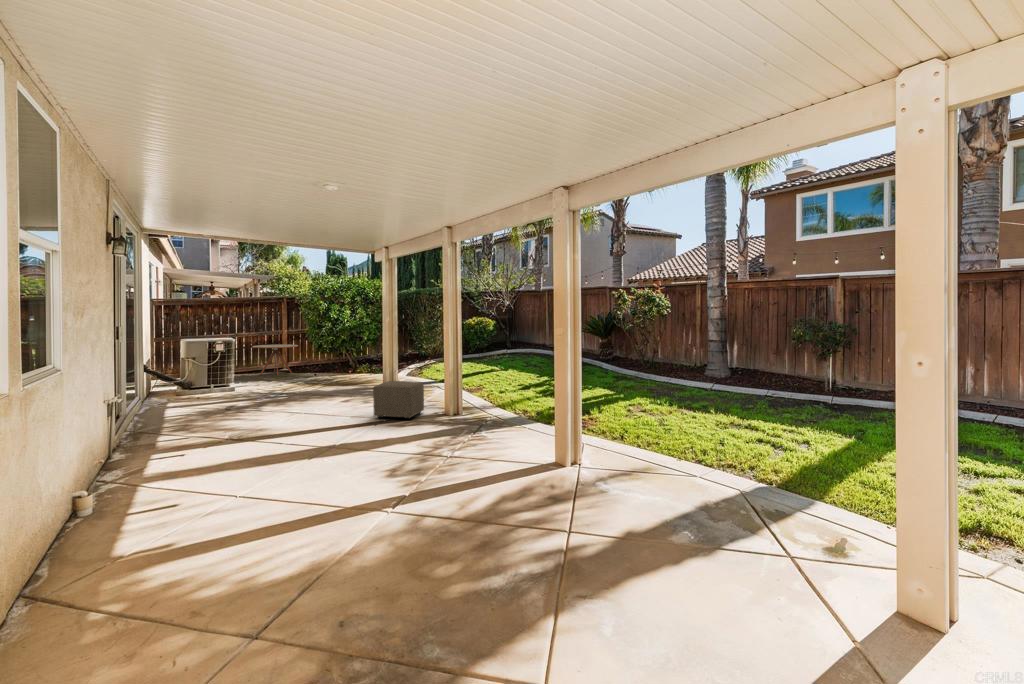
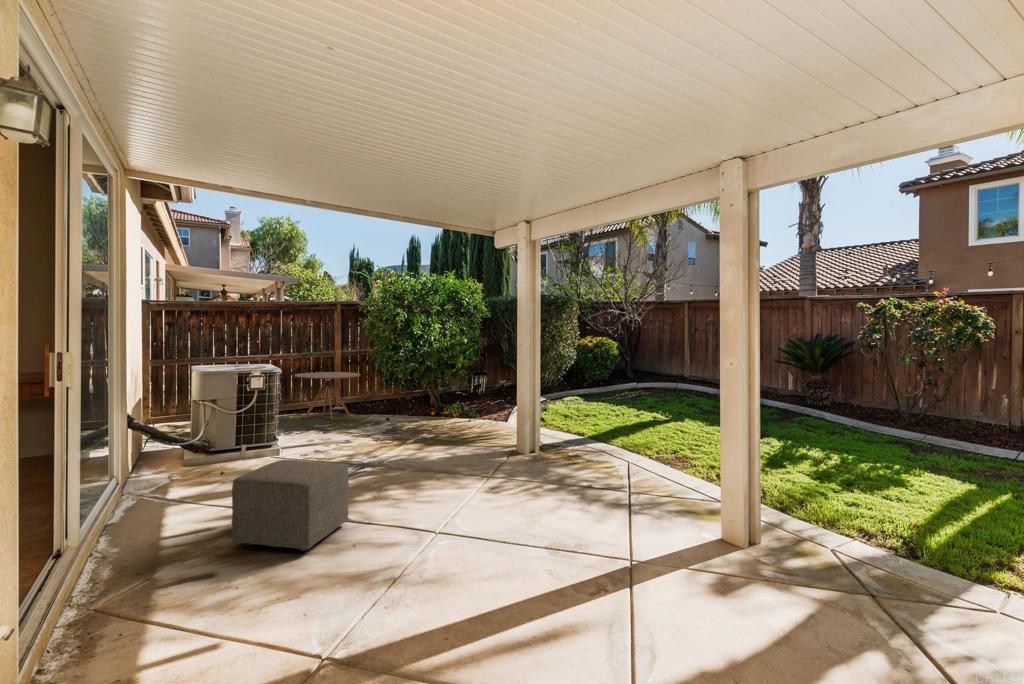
ottoman: present [373,381,424,419] -> present [232,459,349,551]

